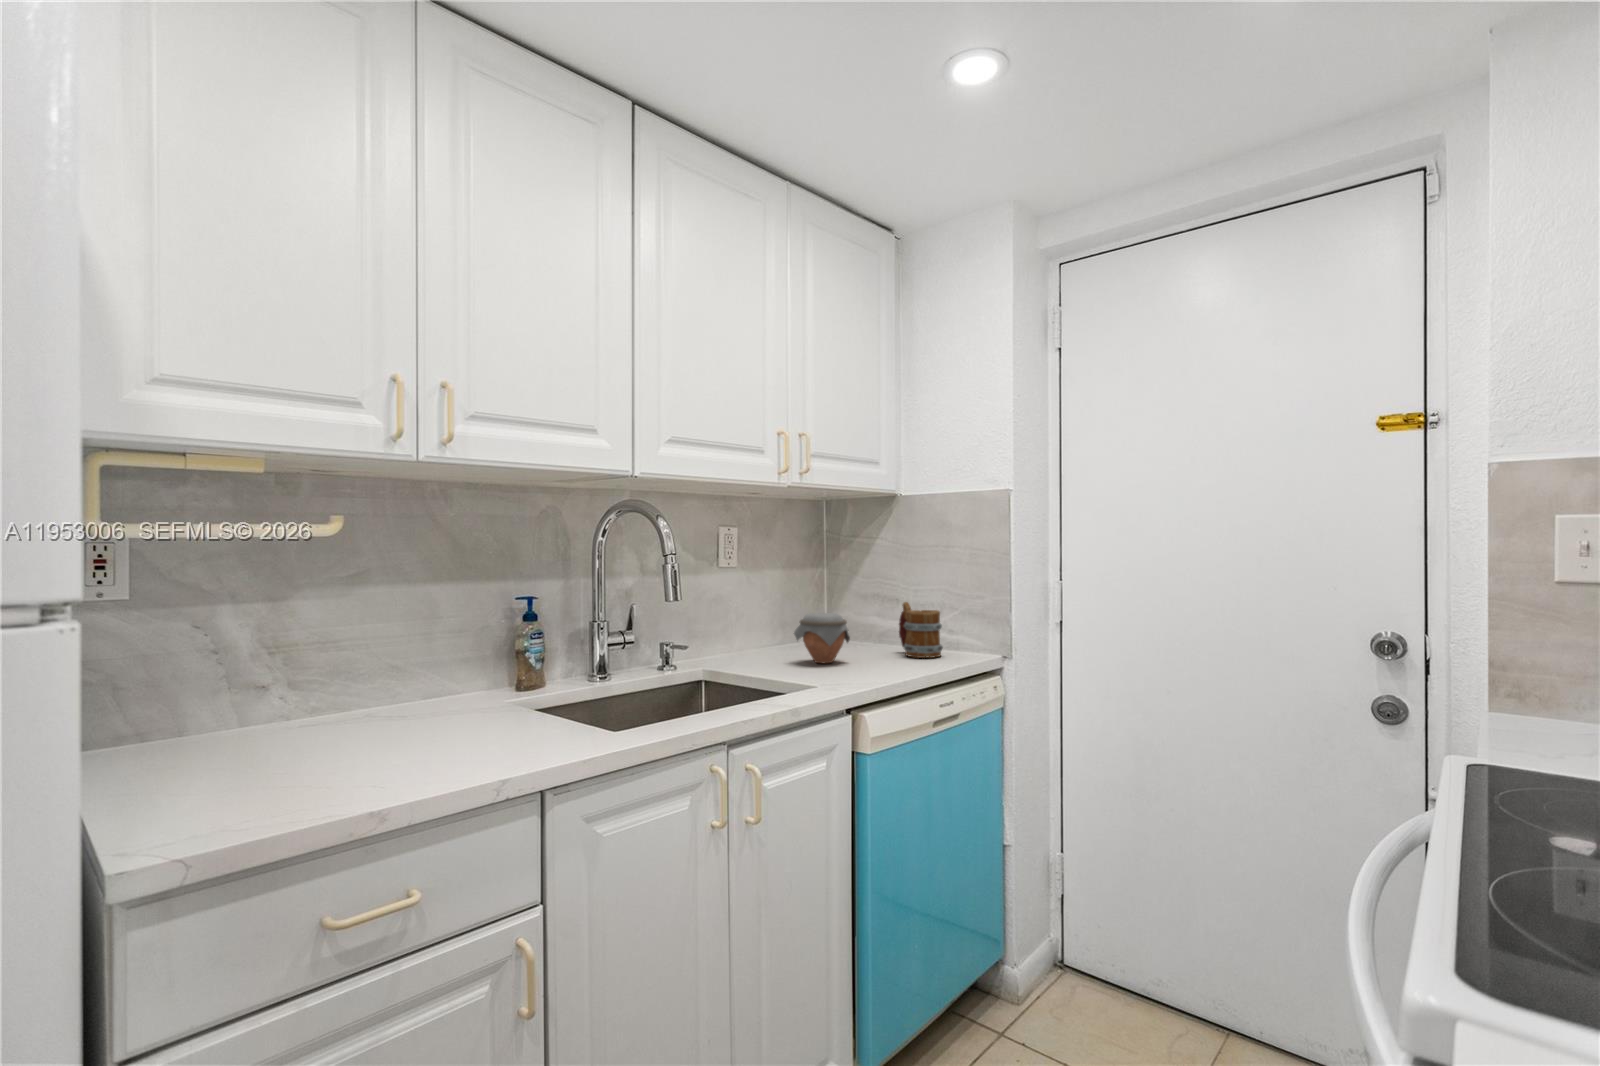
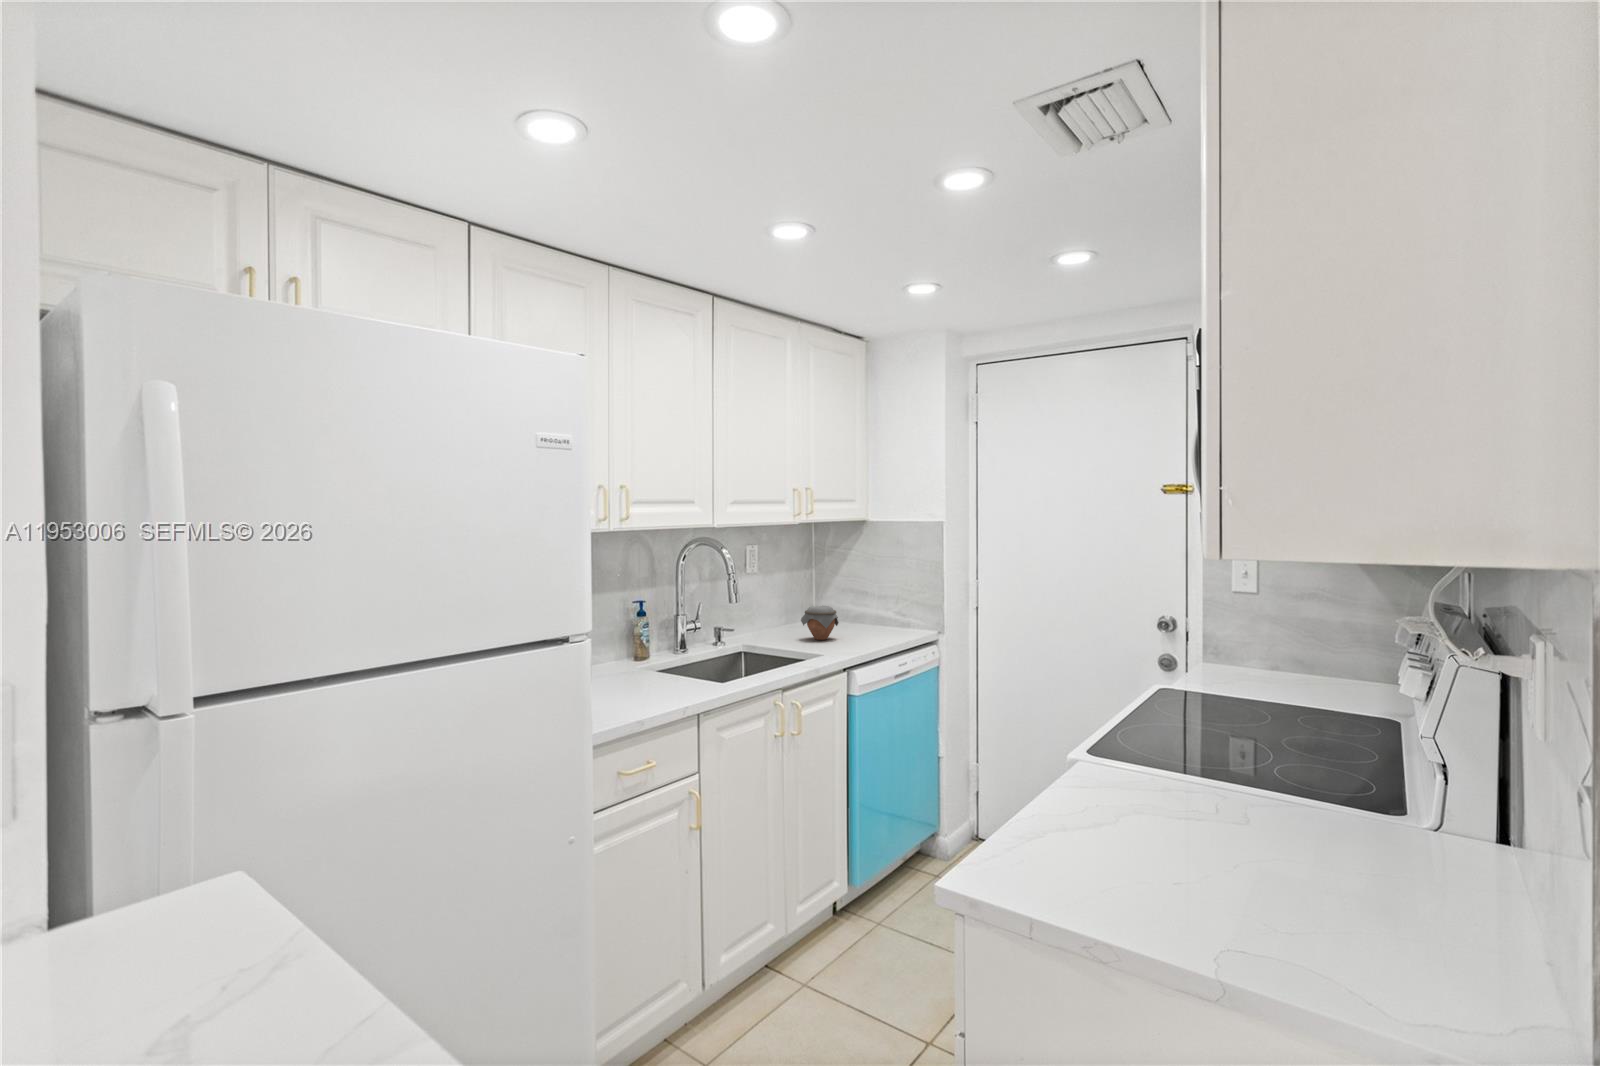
mug: present [899,602,943,658] -> none [869,597,899,635]

